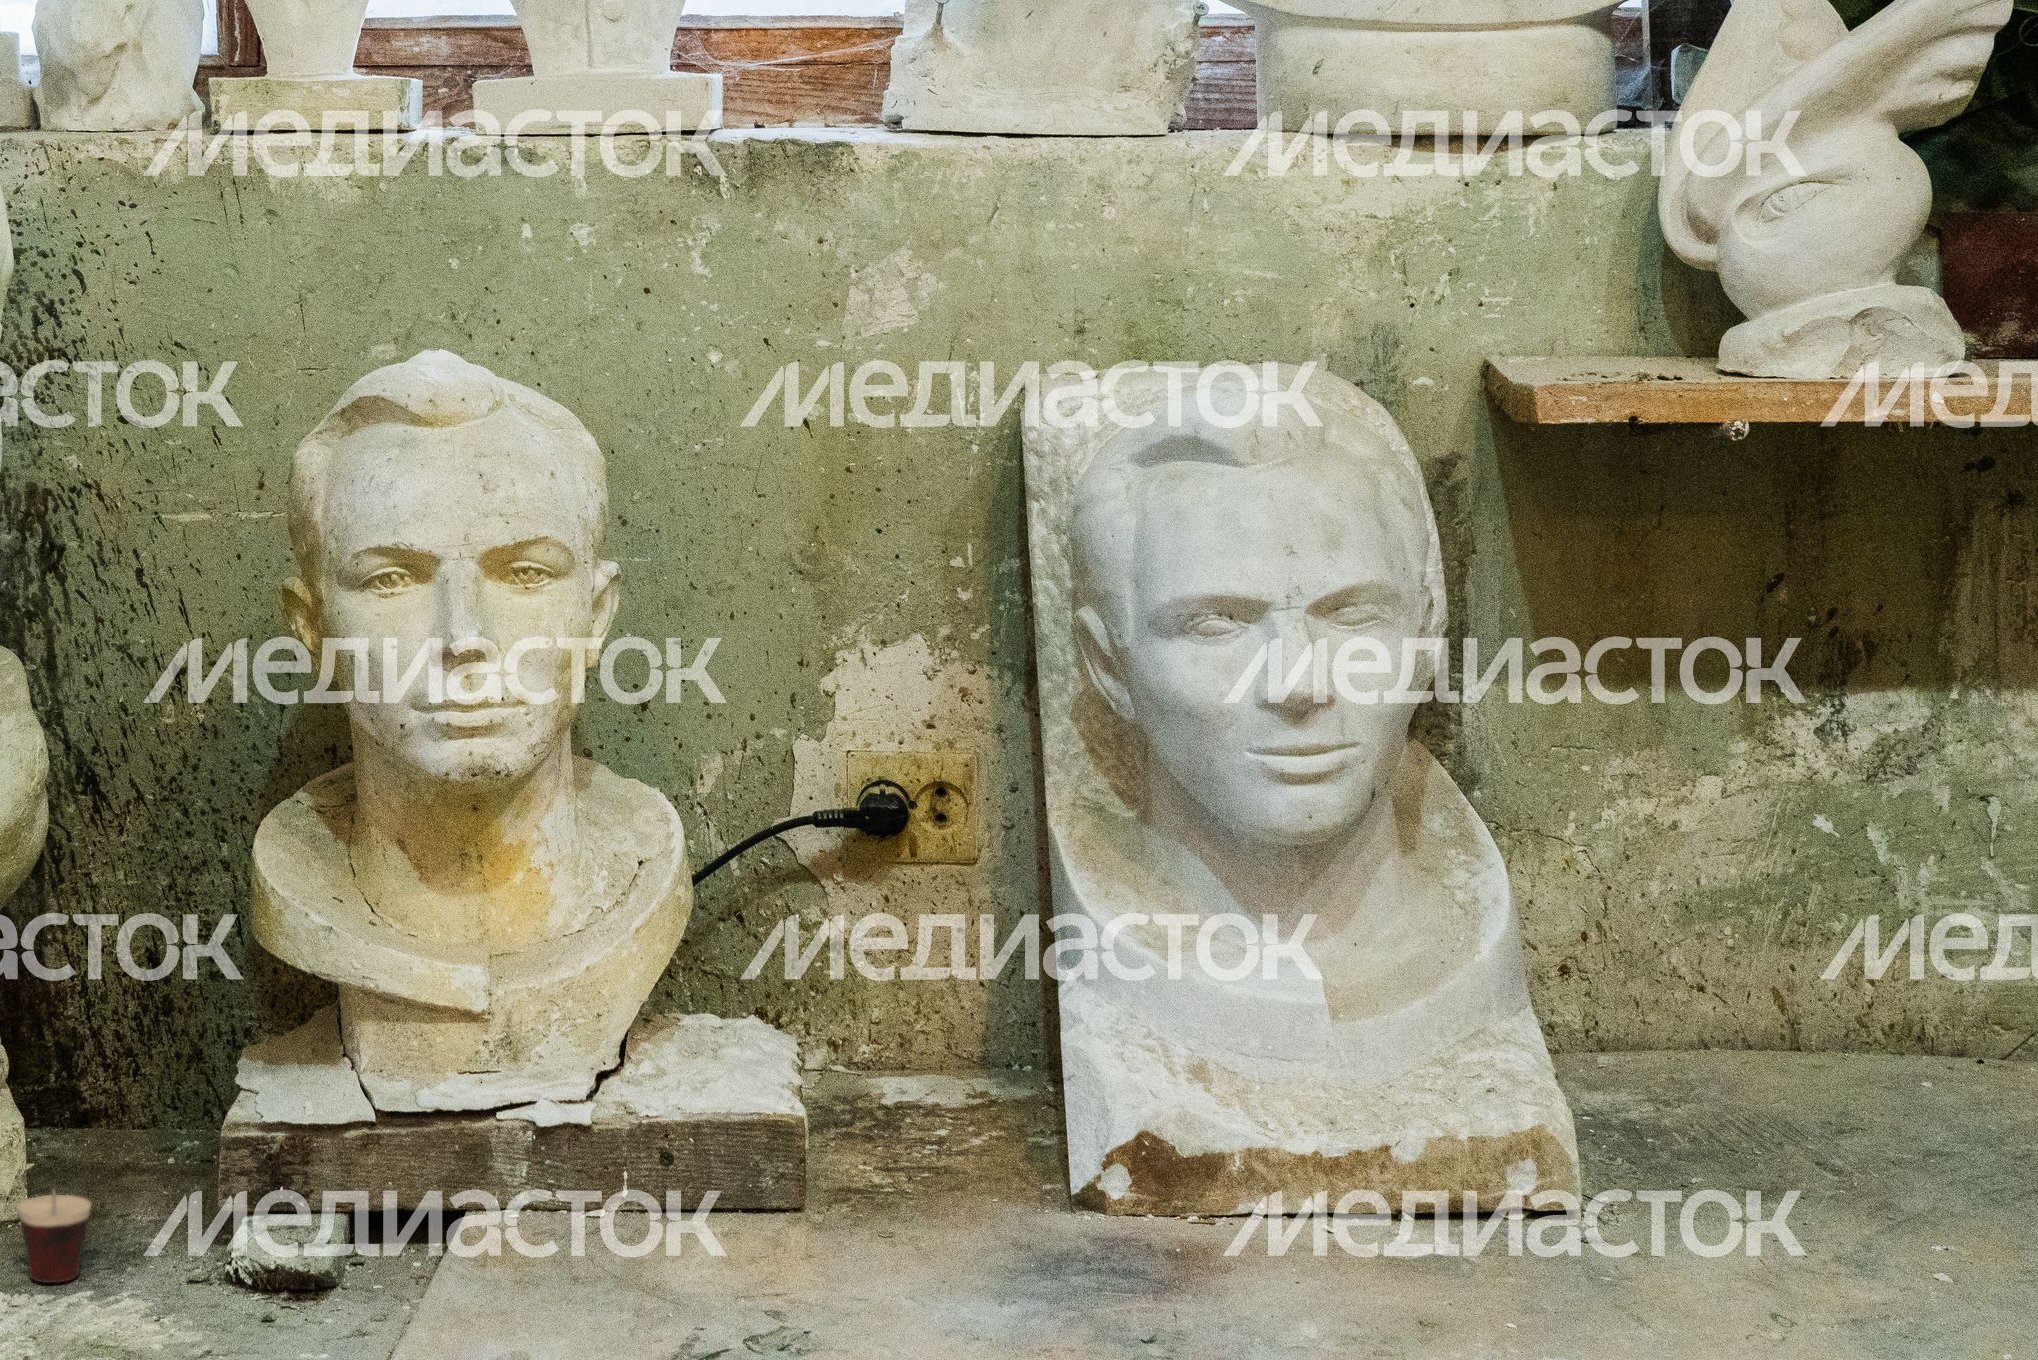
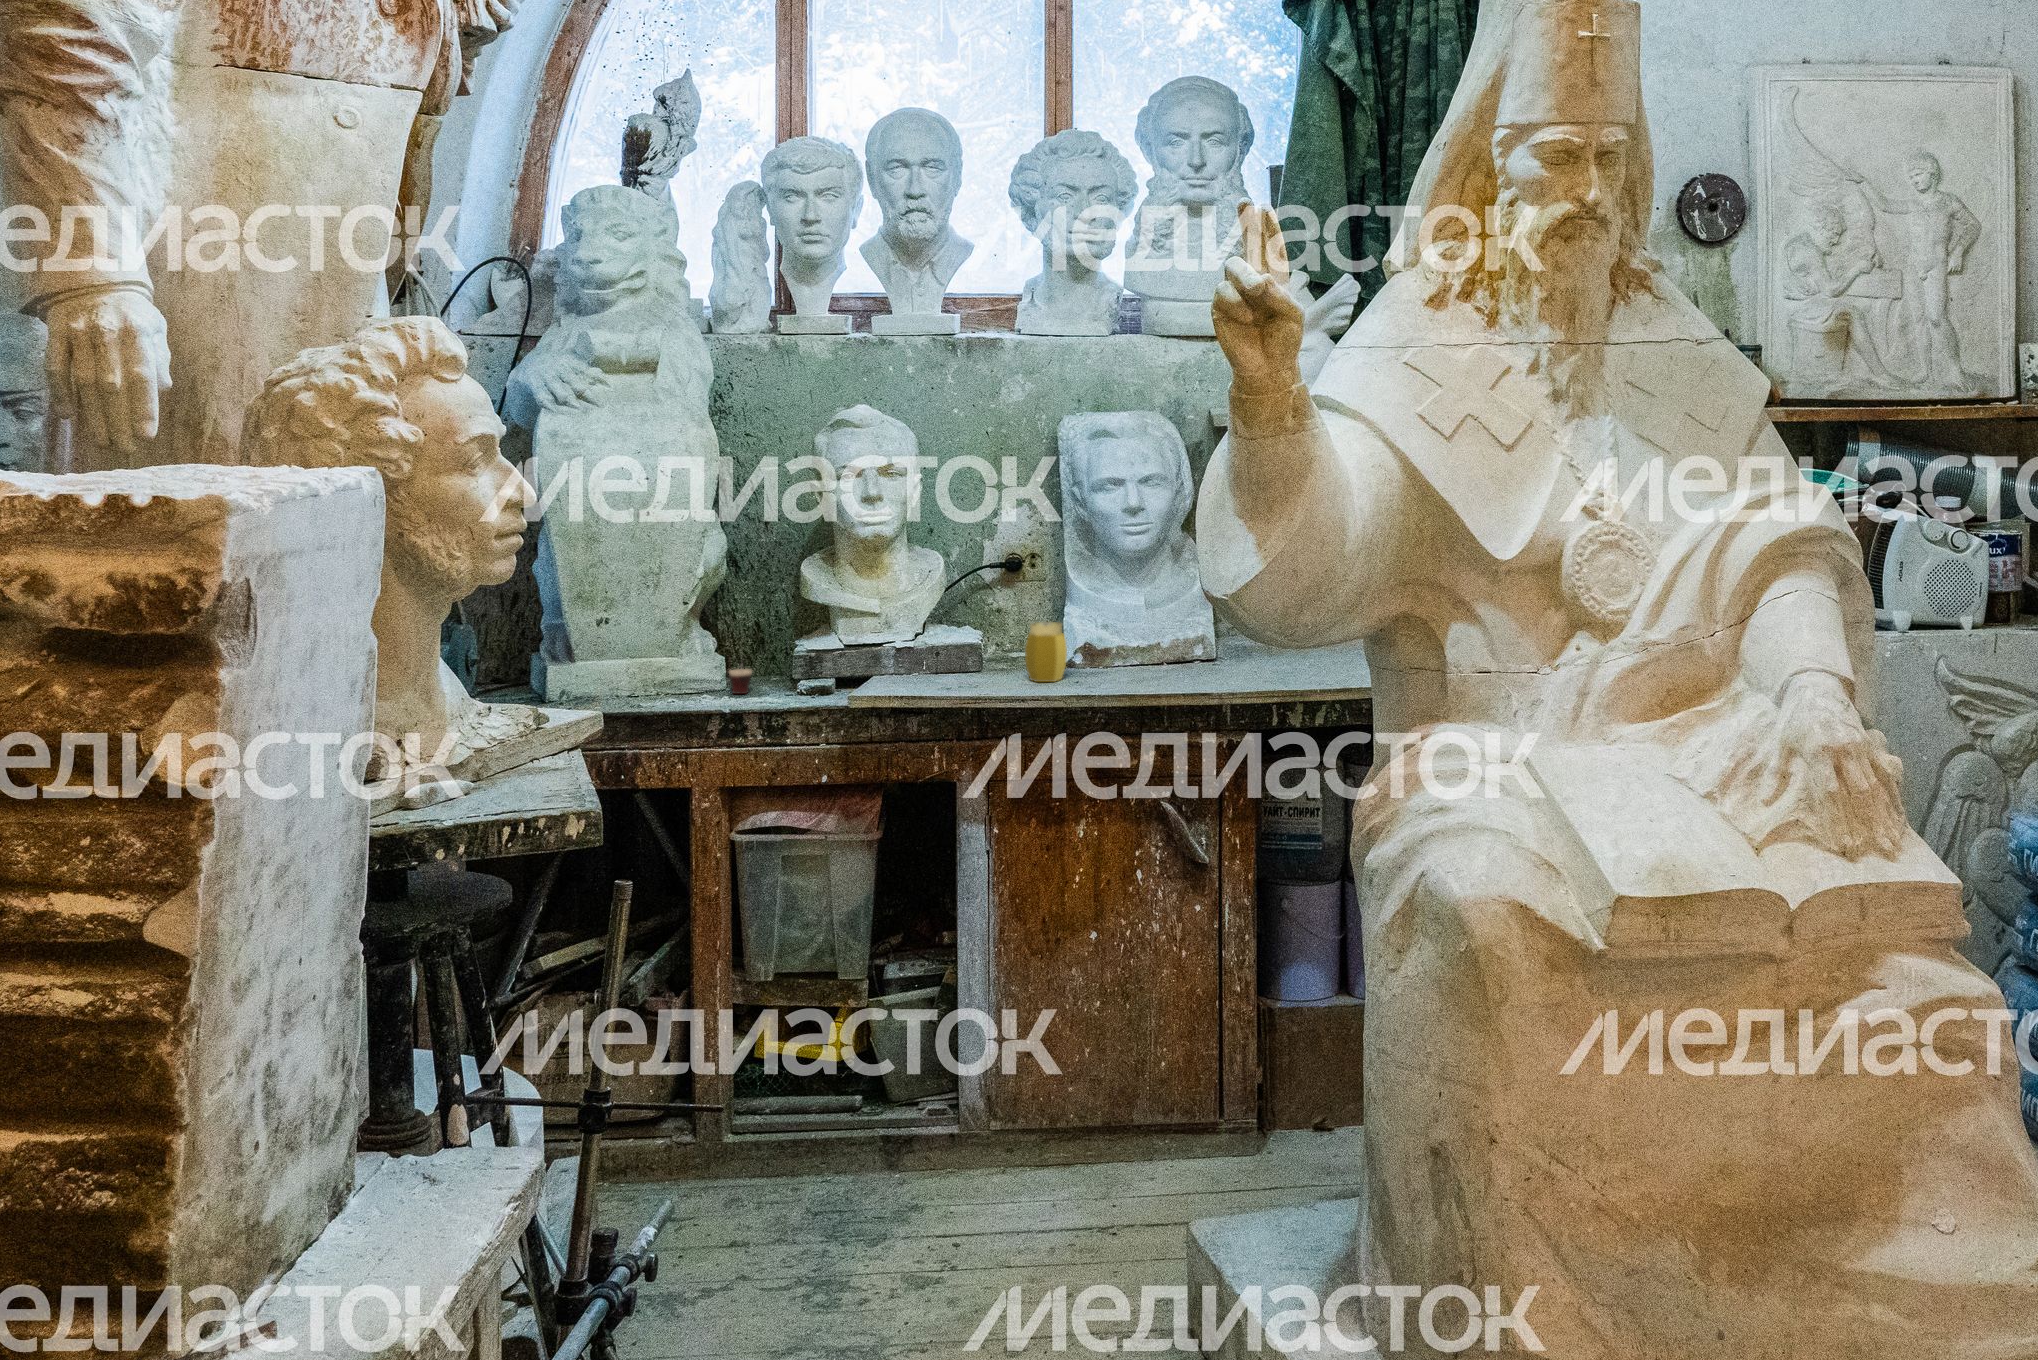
jar: none [950,1078,1089,1294] -> present [1025,622,1067,682]

